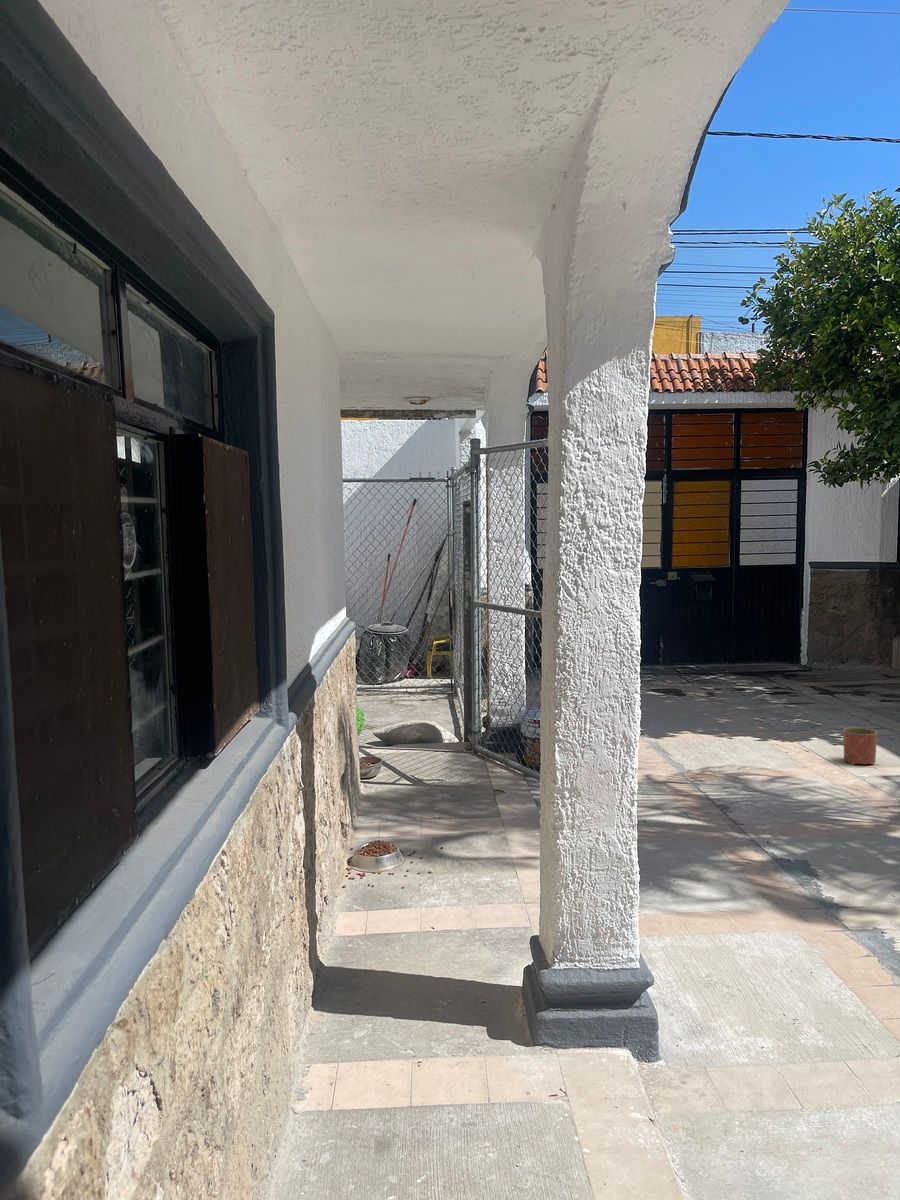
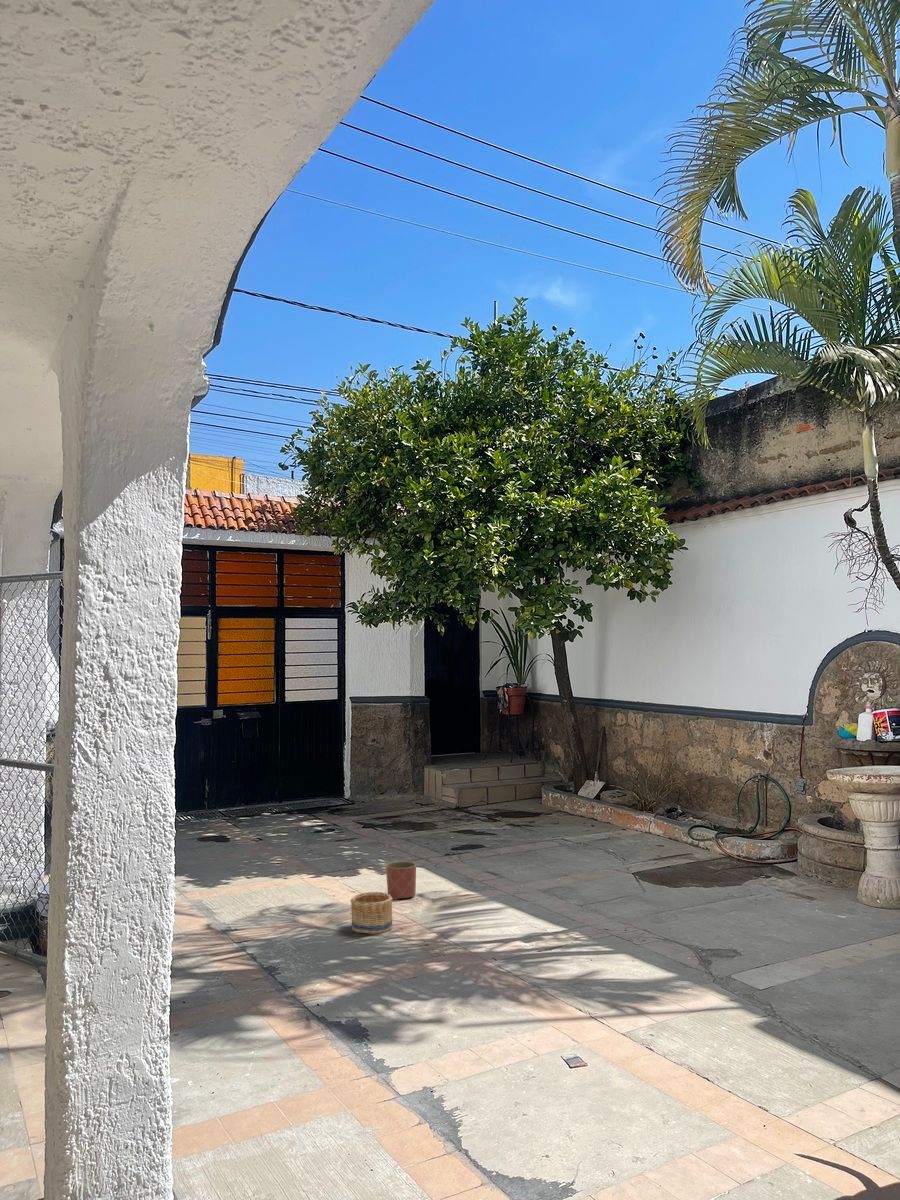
basket: none [803,752,849,792] -> present [351,892,393,934]

